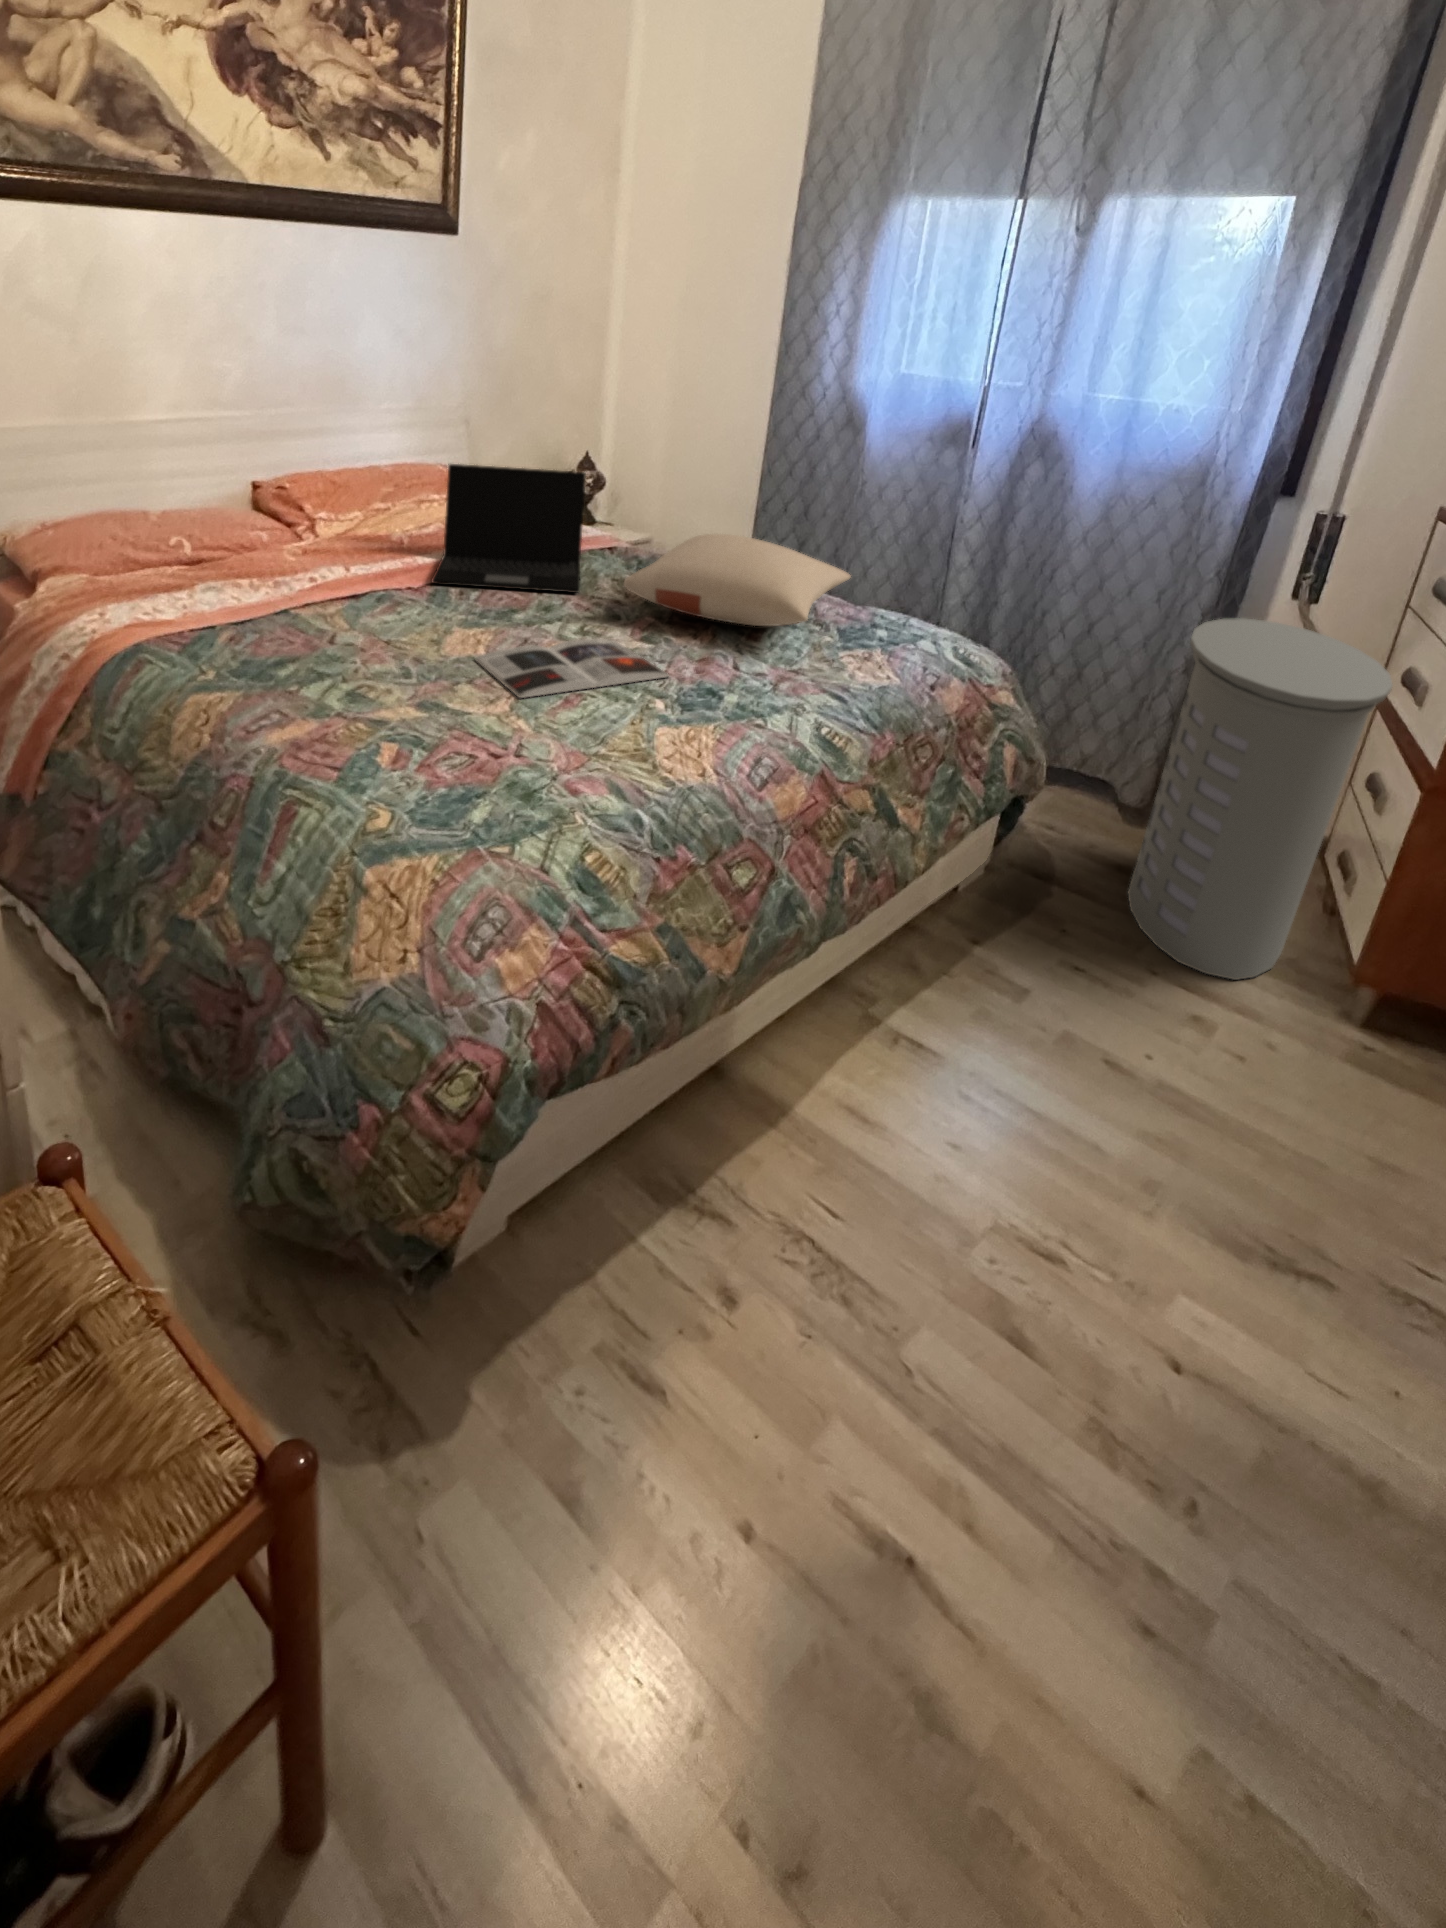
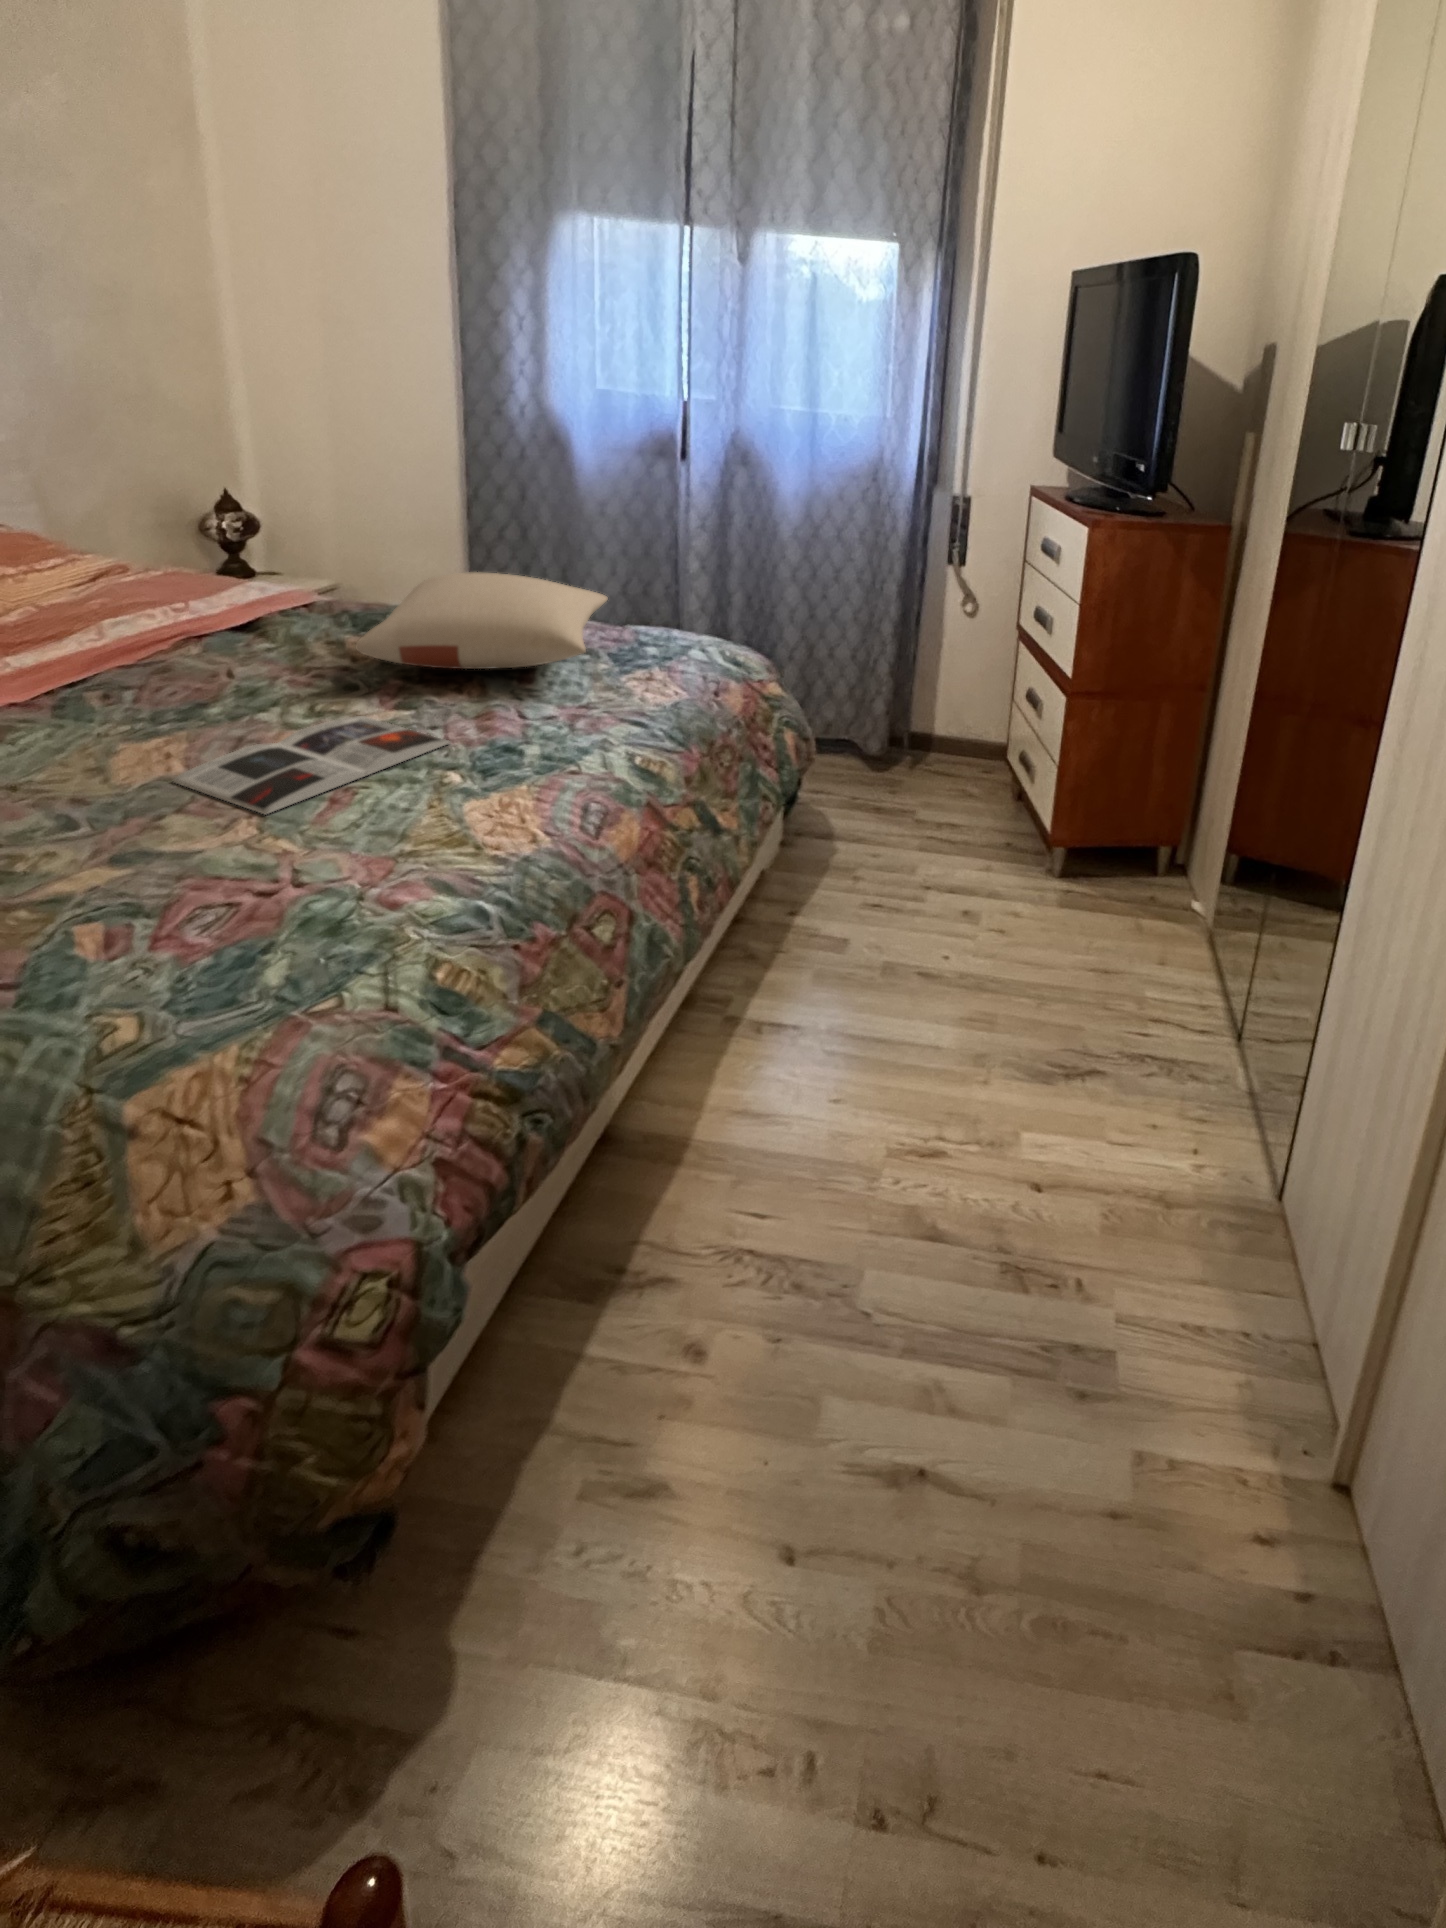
laptop: present [432,464,586,593] -> none [31,520,289,694]
laundry hamper: present [1128,618,1393,980] -> none [891,582,1036,876]

